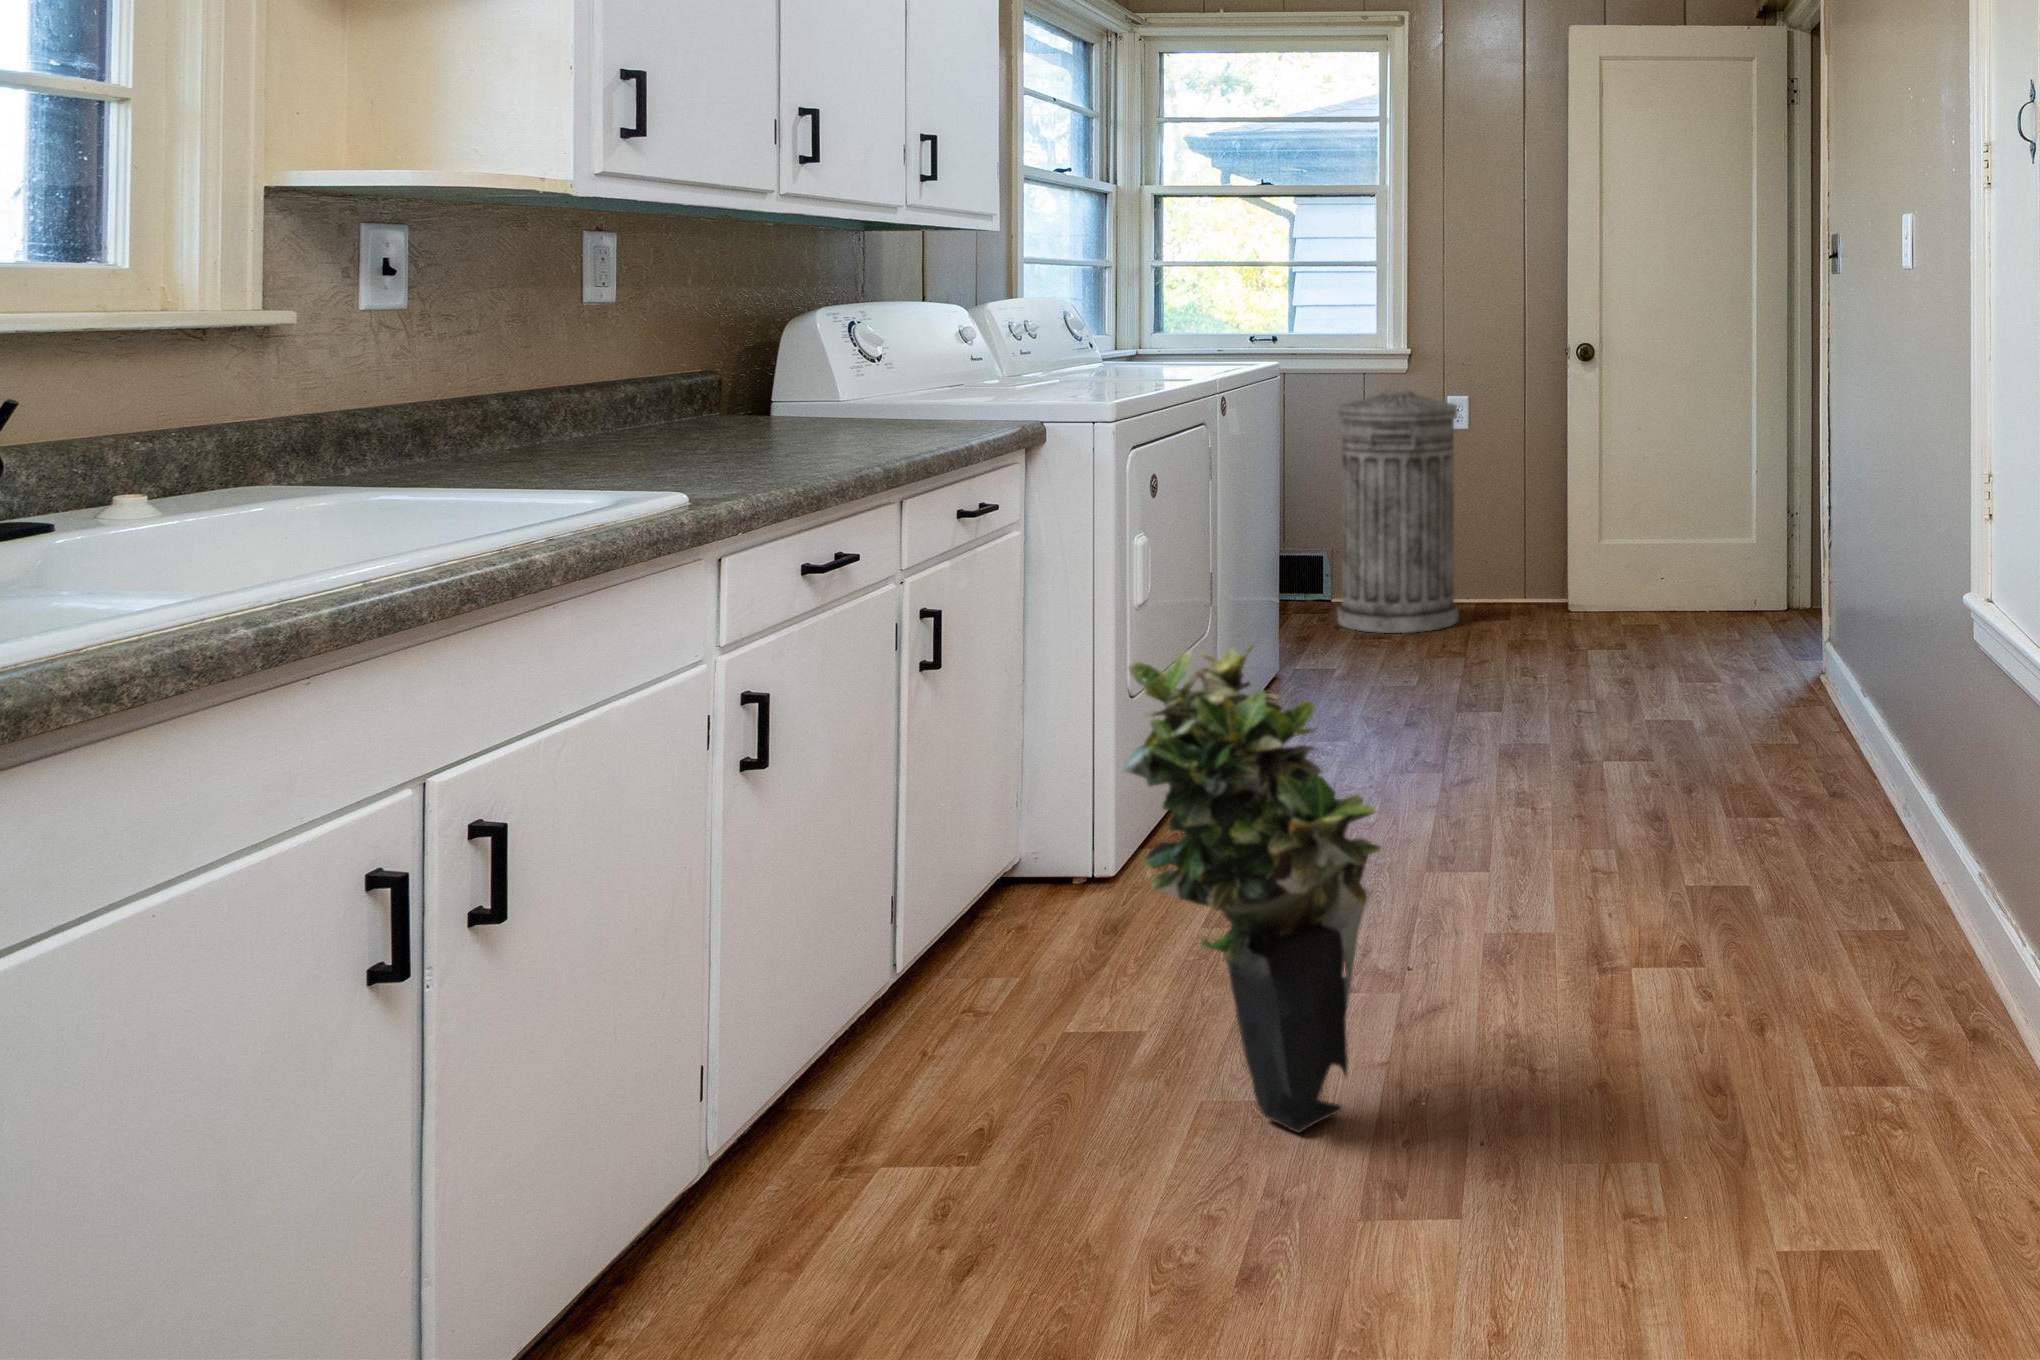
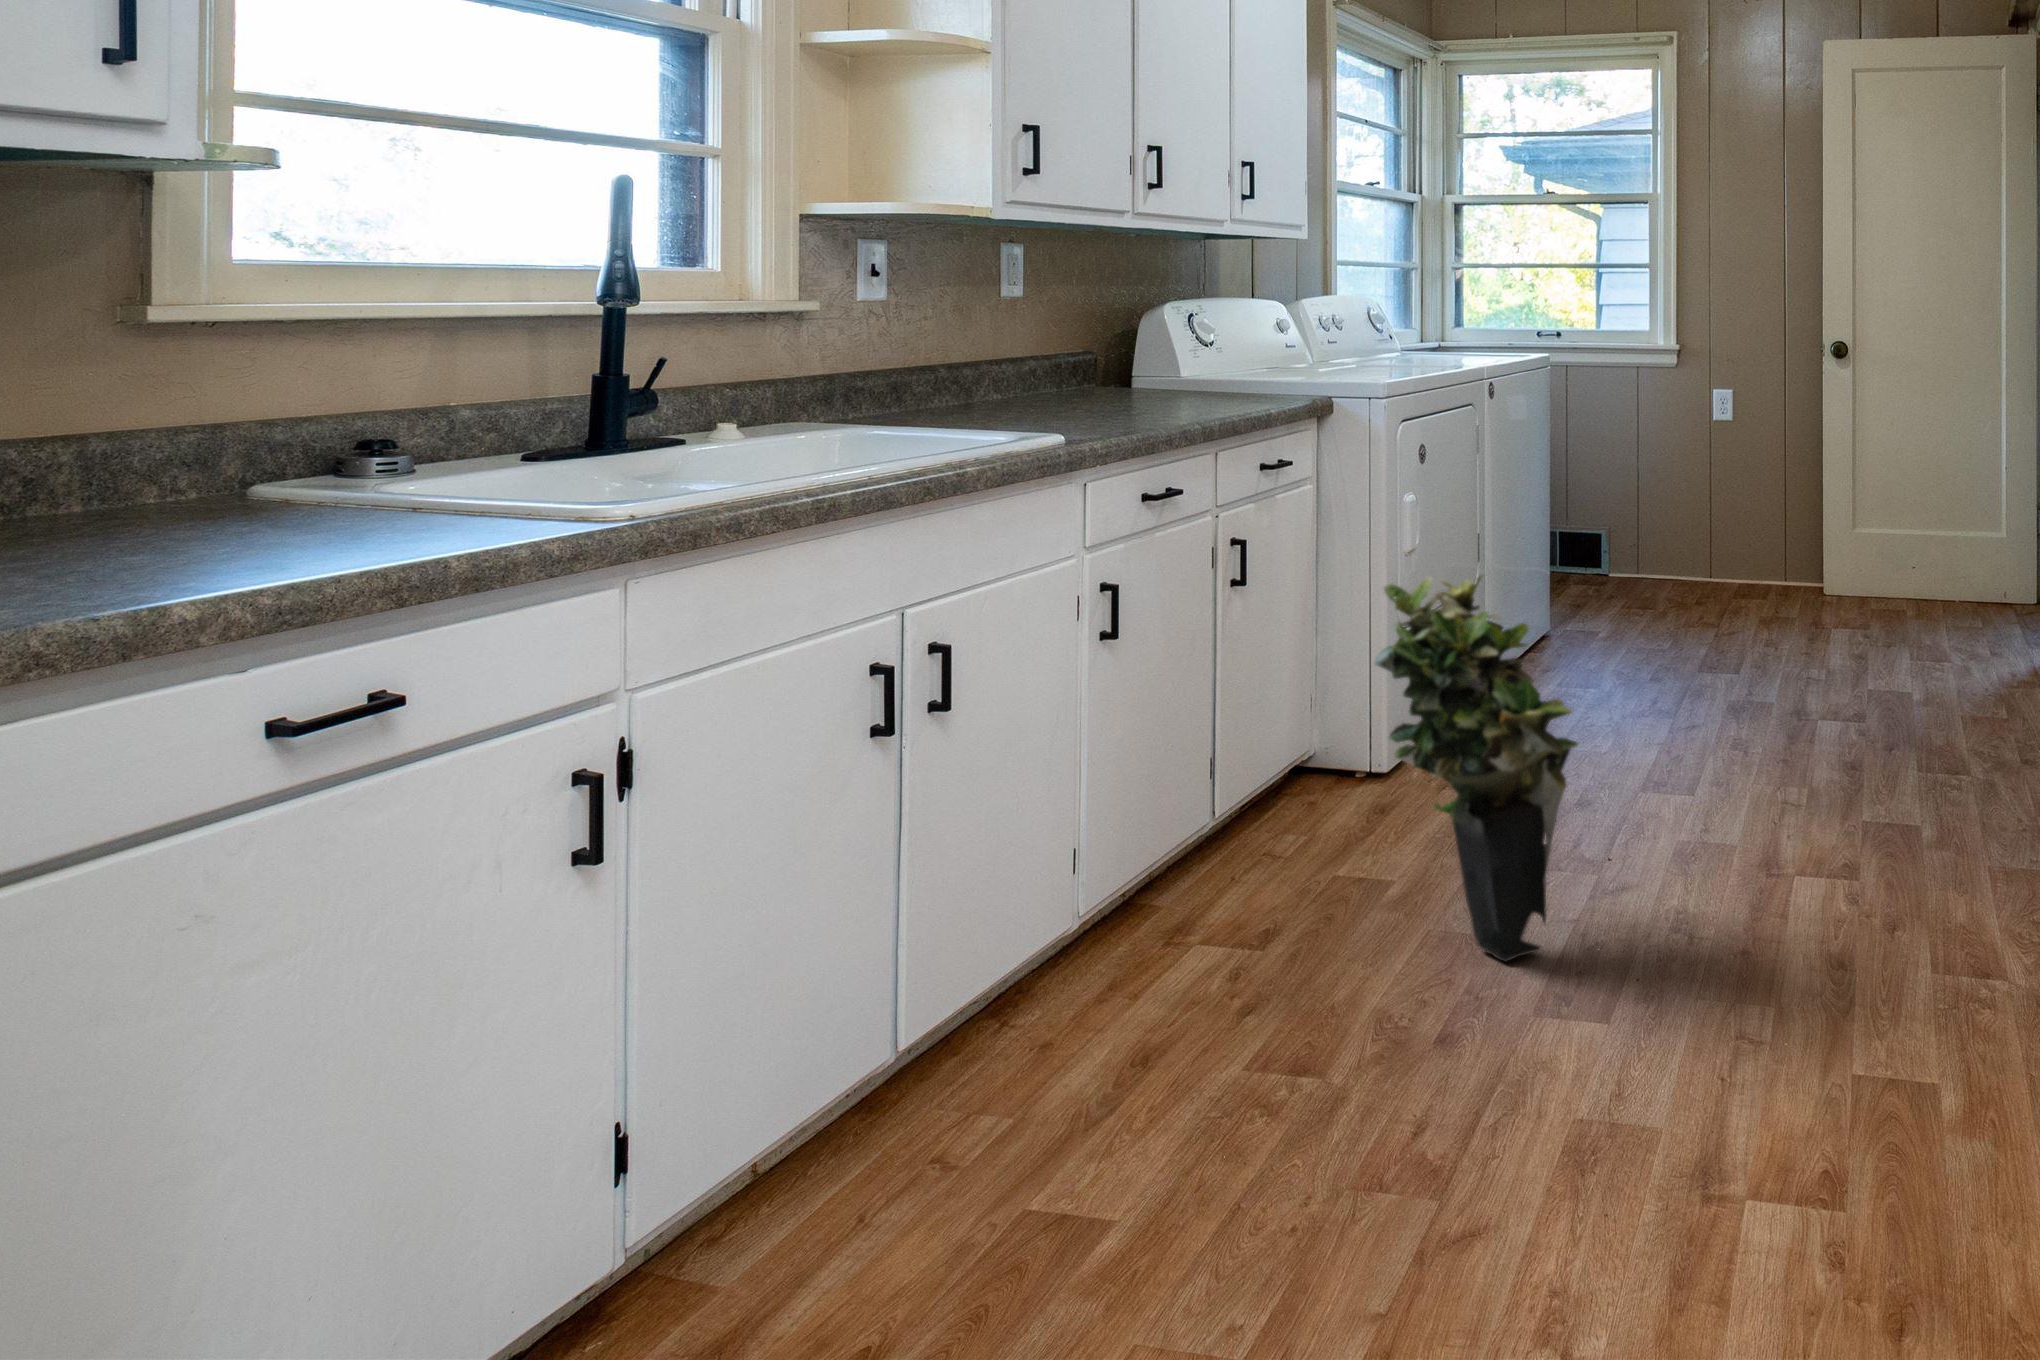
trash can: present [1338,391,1458,633] -> none [1607,374,1718,600]

